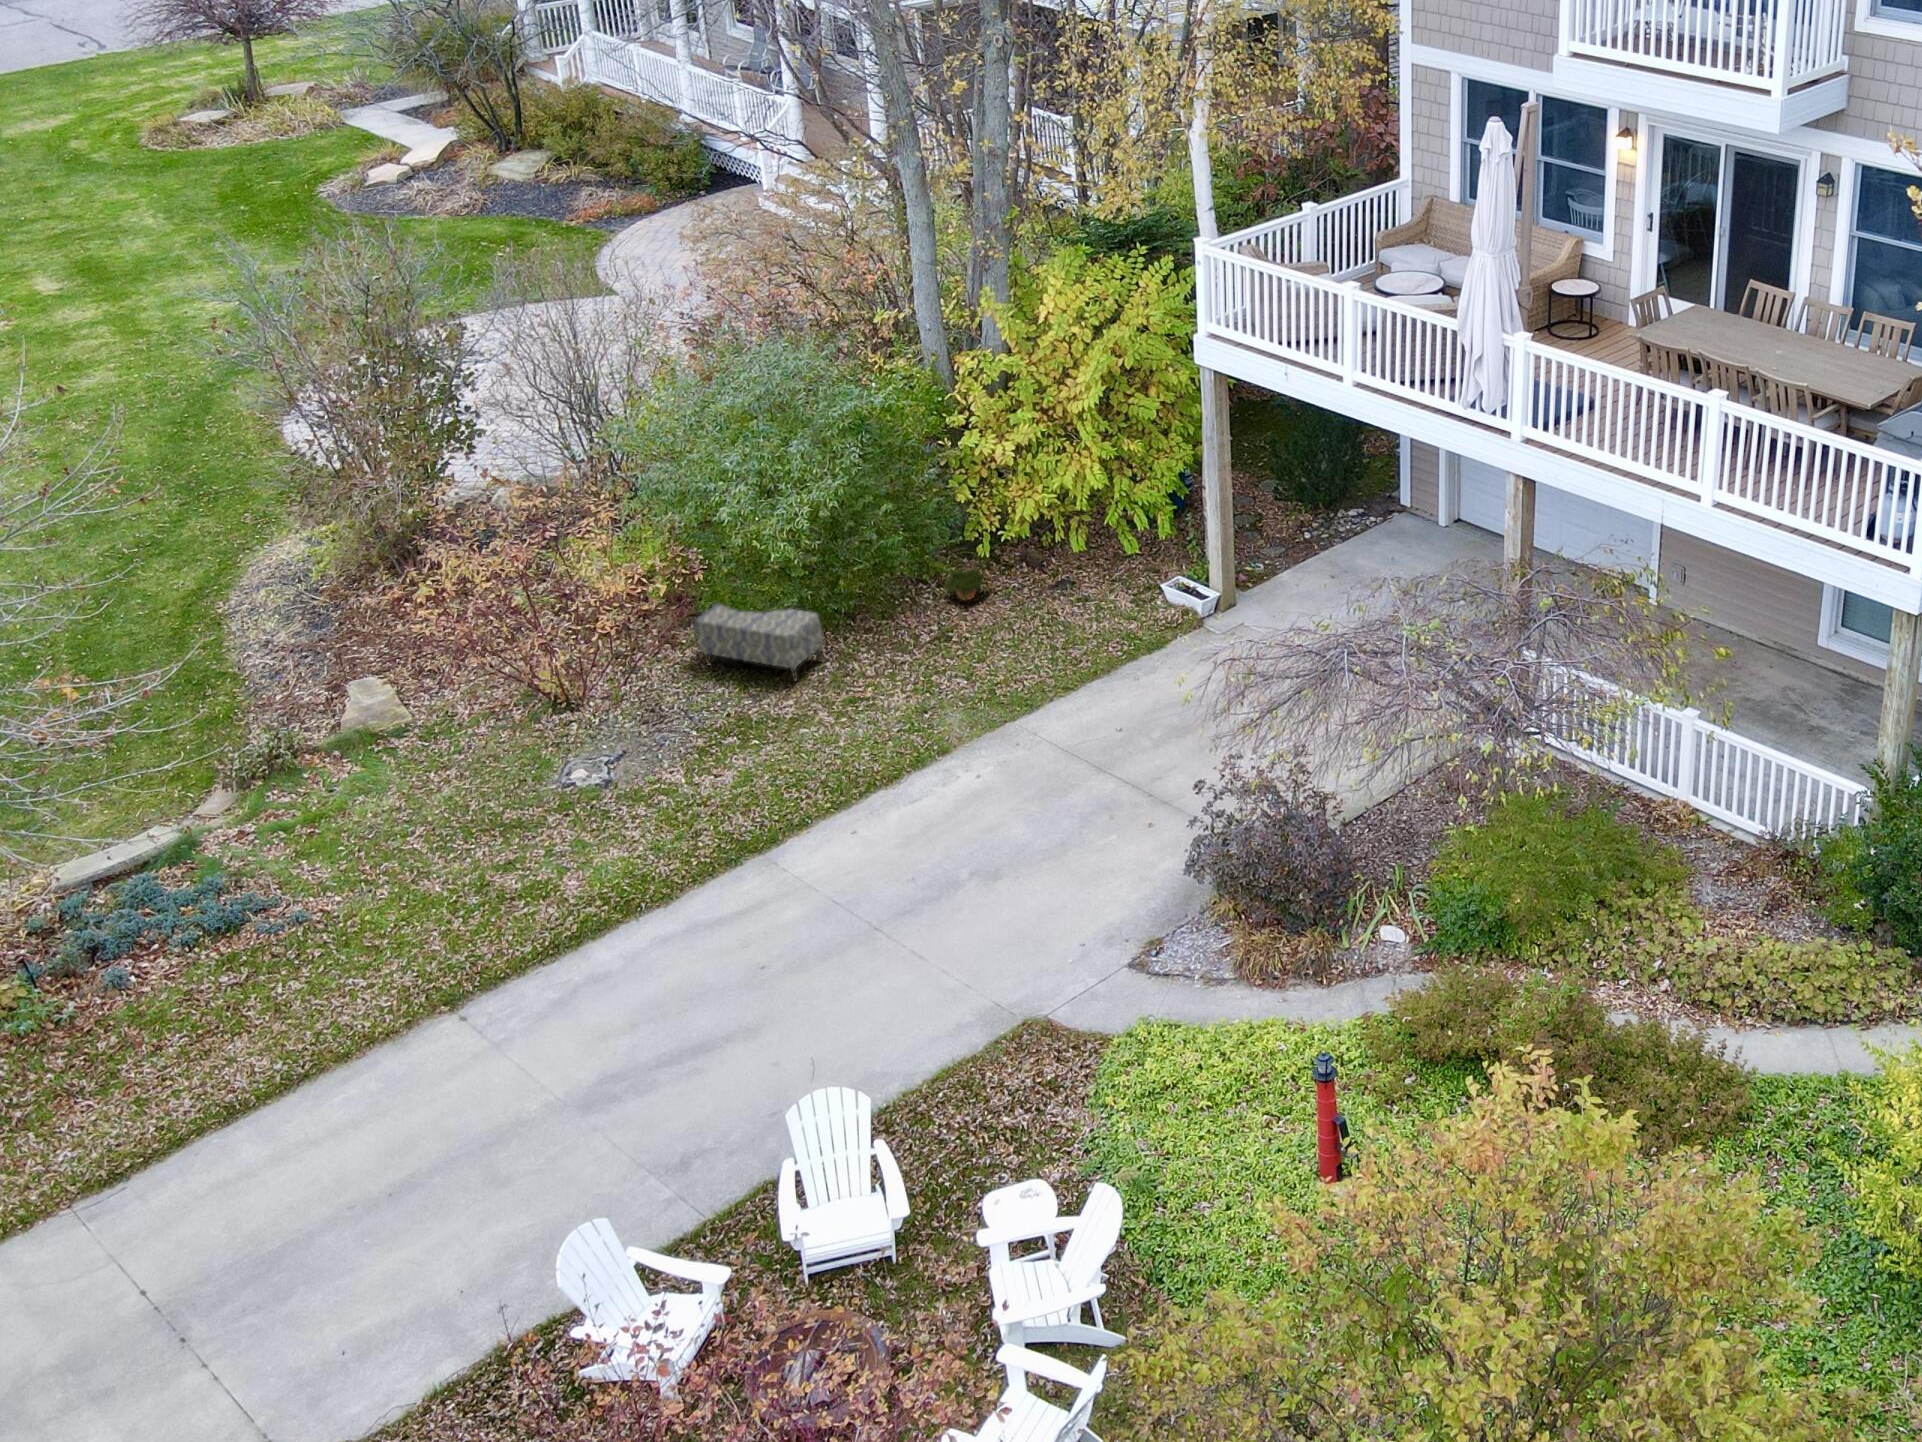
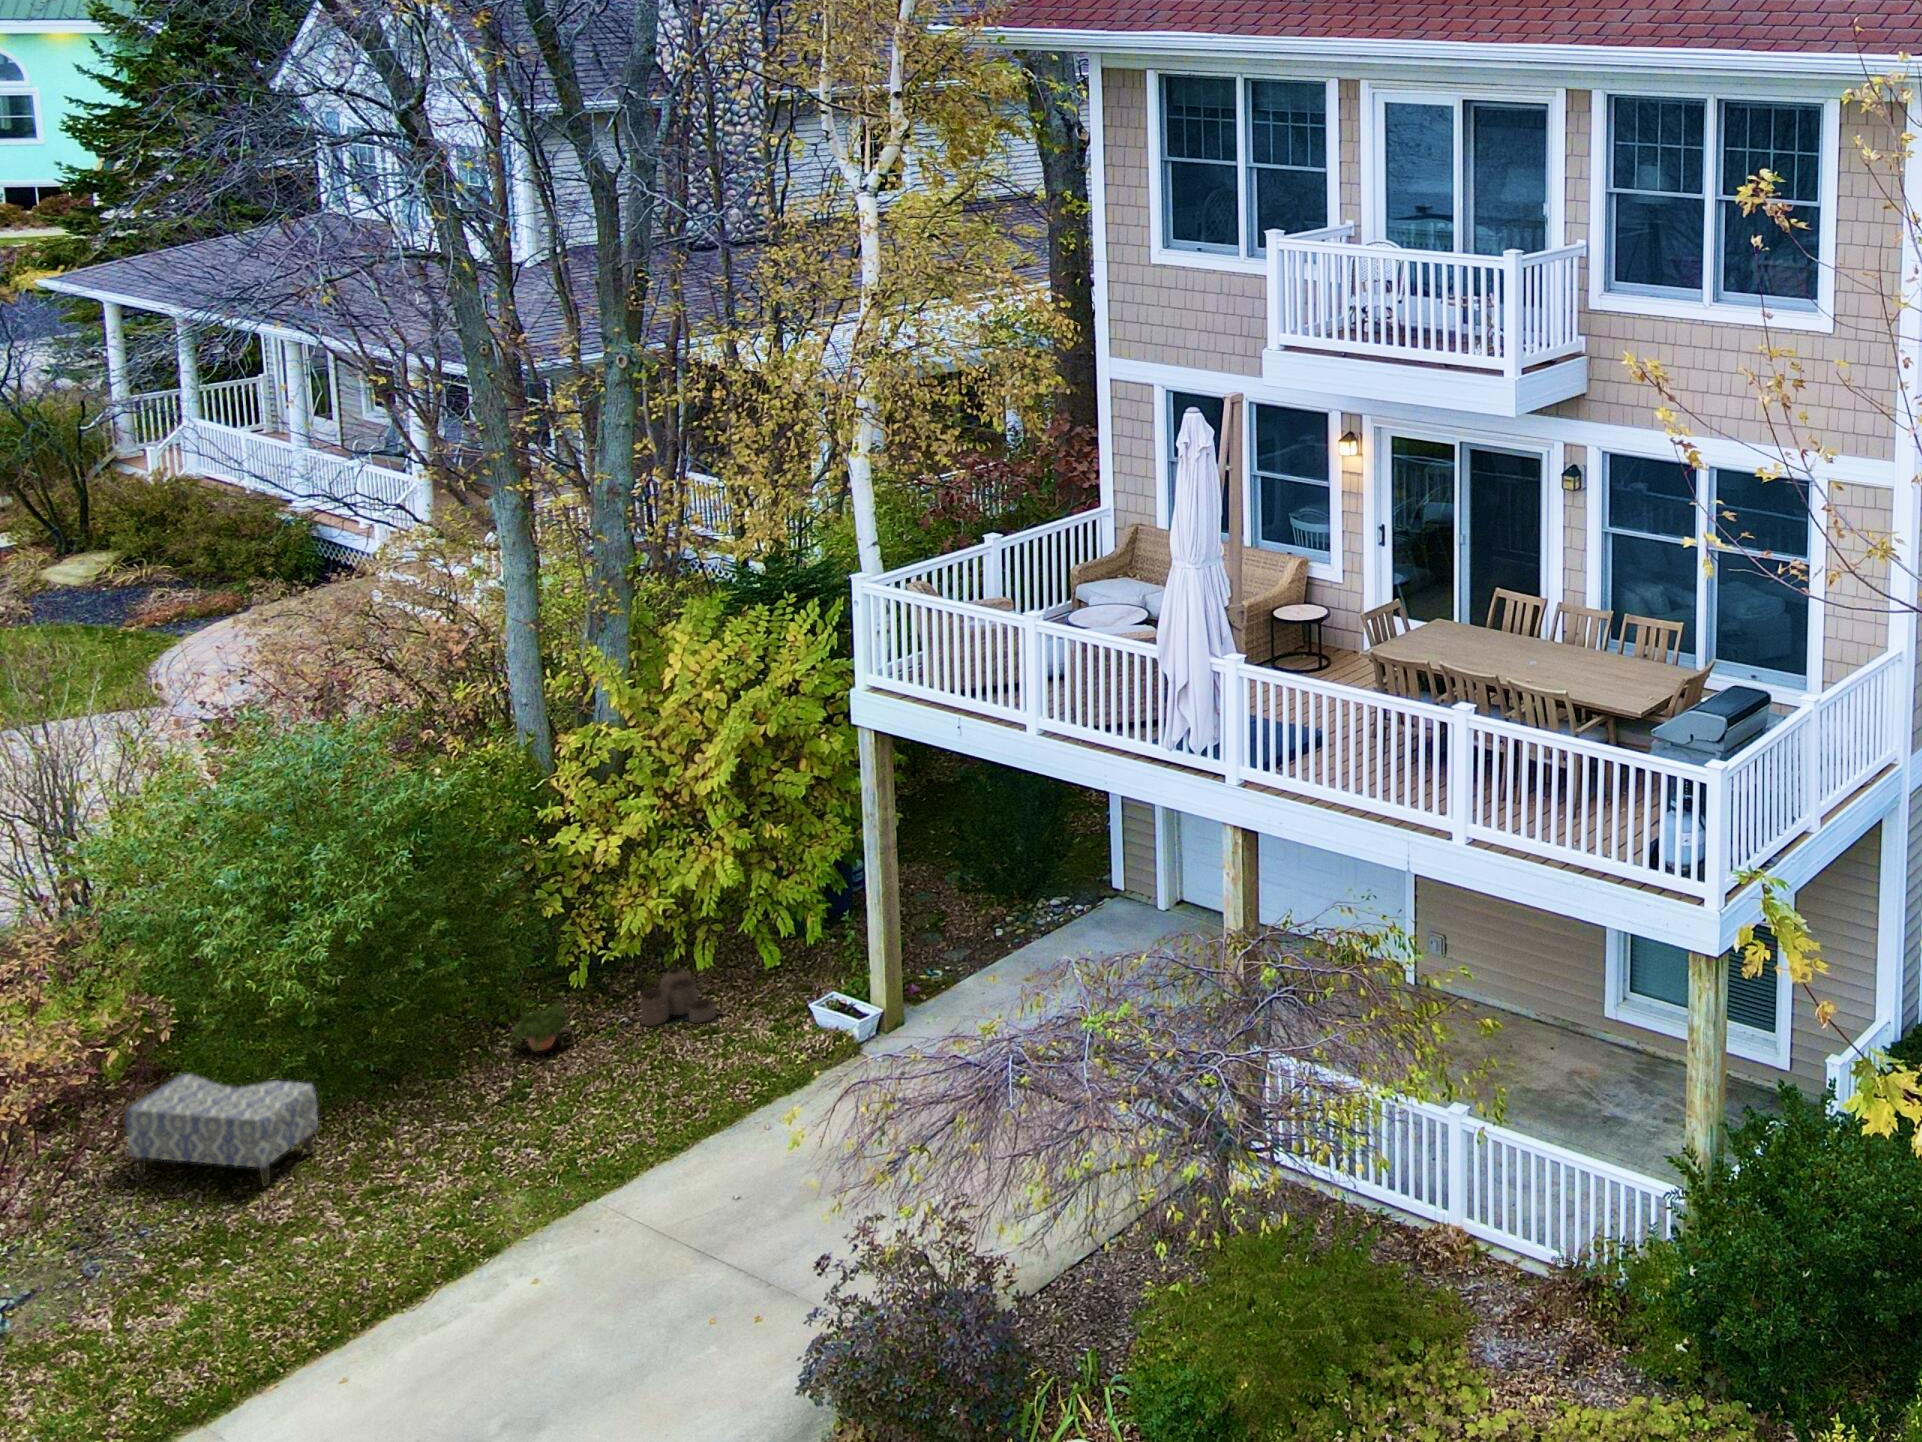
woven basket: none [1034,544,1092,588] -> present [640,967,716,1026]

